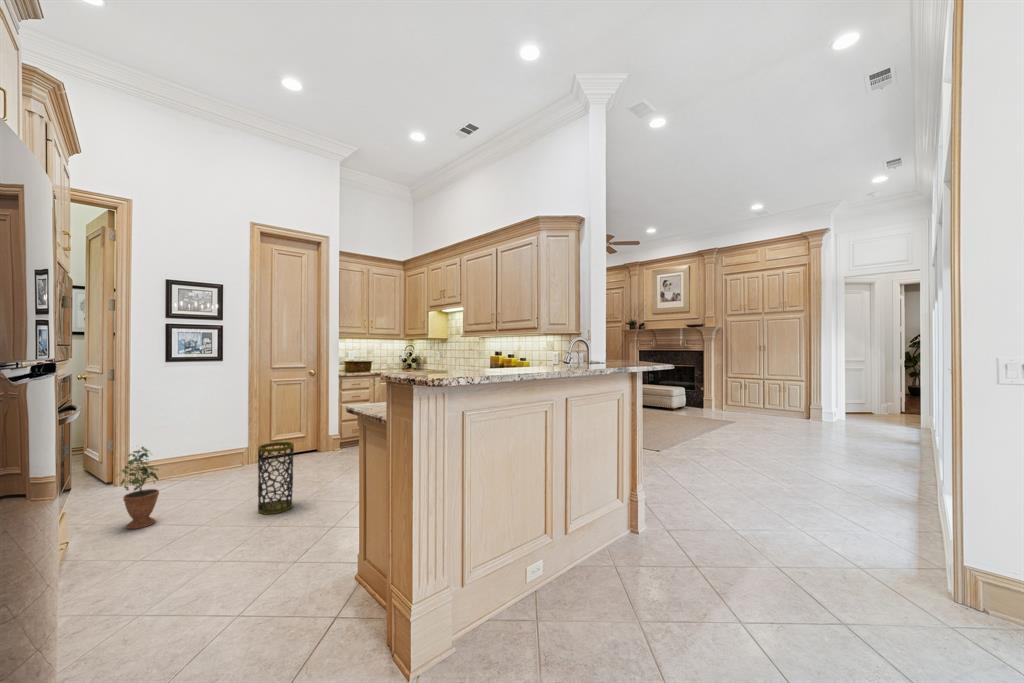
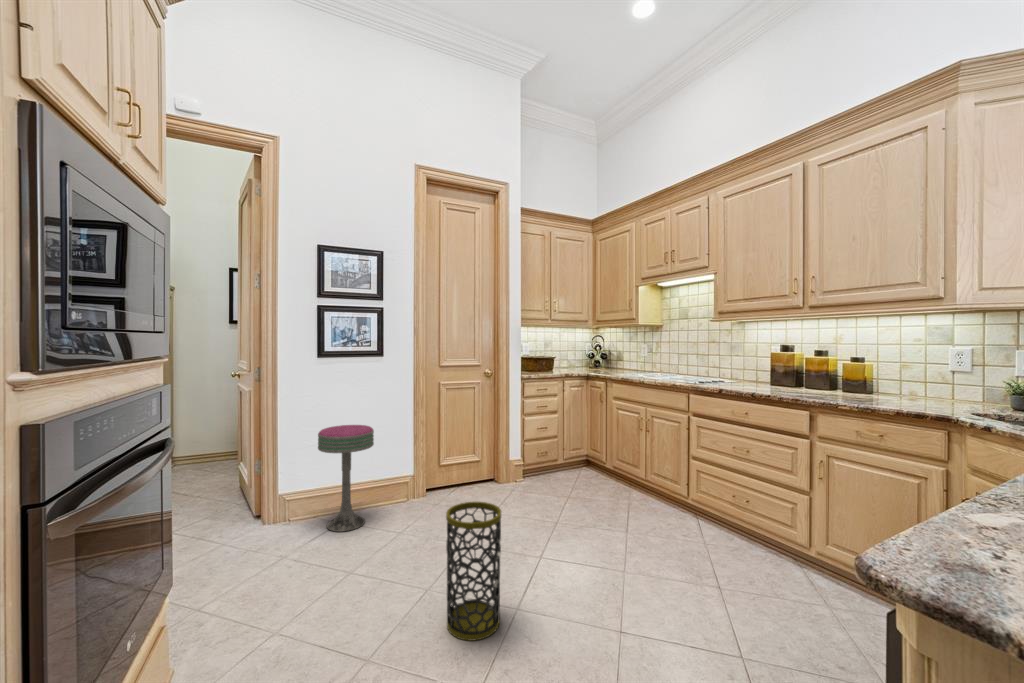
bar stool: none [166,410,213,485] -> present [318,425,374,532]
potted plant: present [121,447,159,529] -> none [240,498,303,643]

